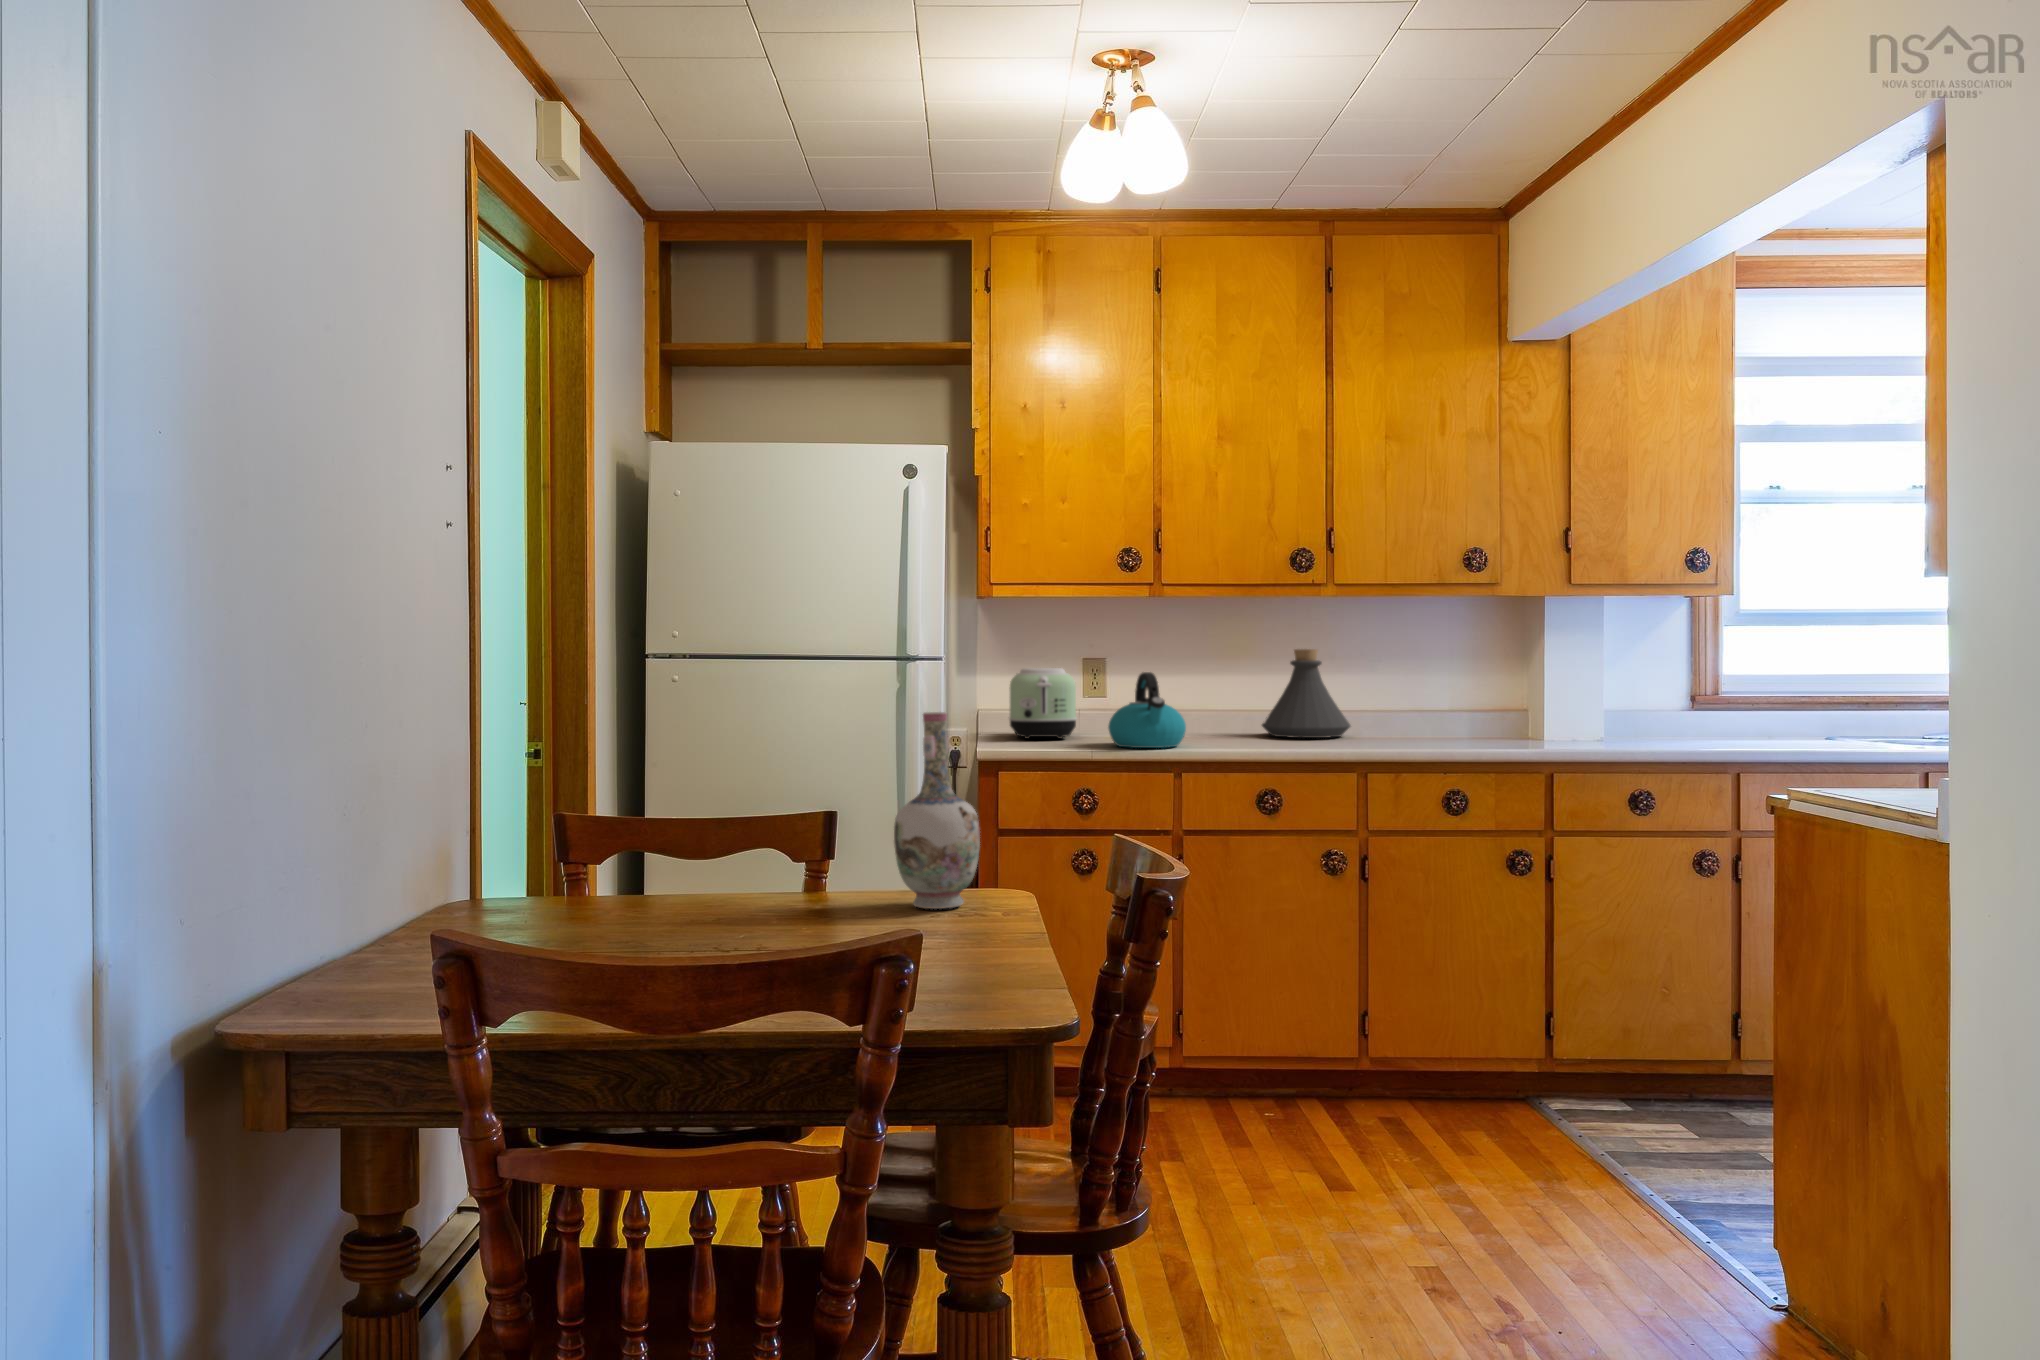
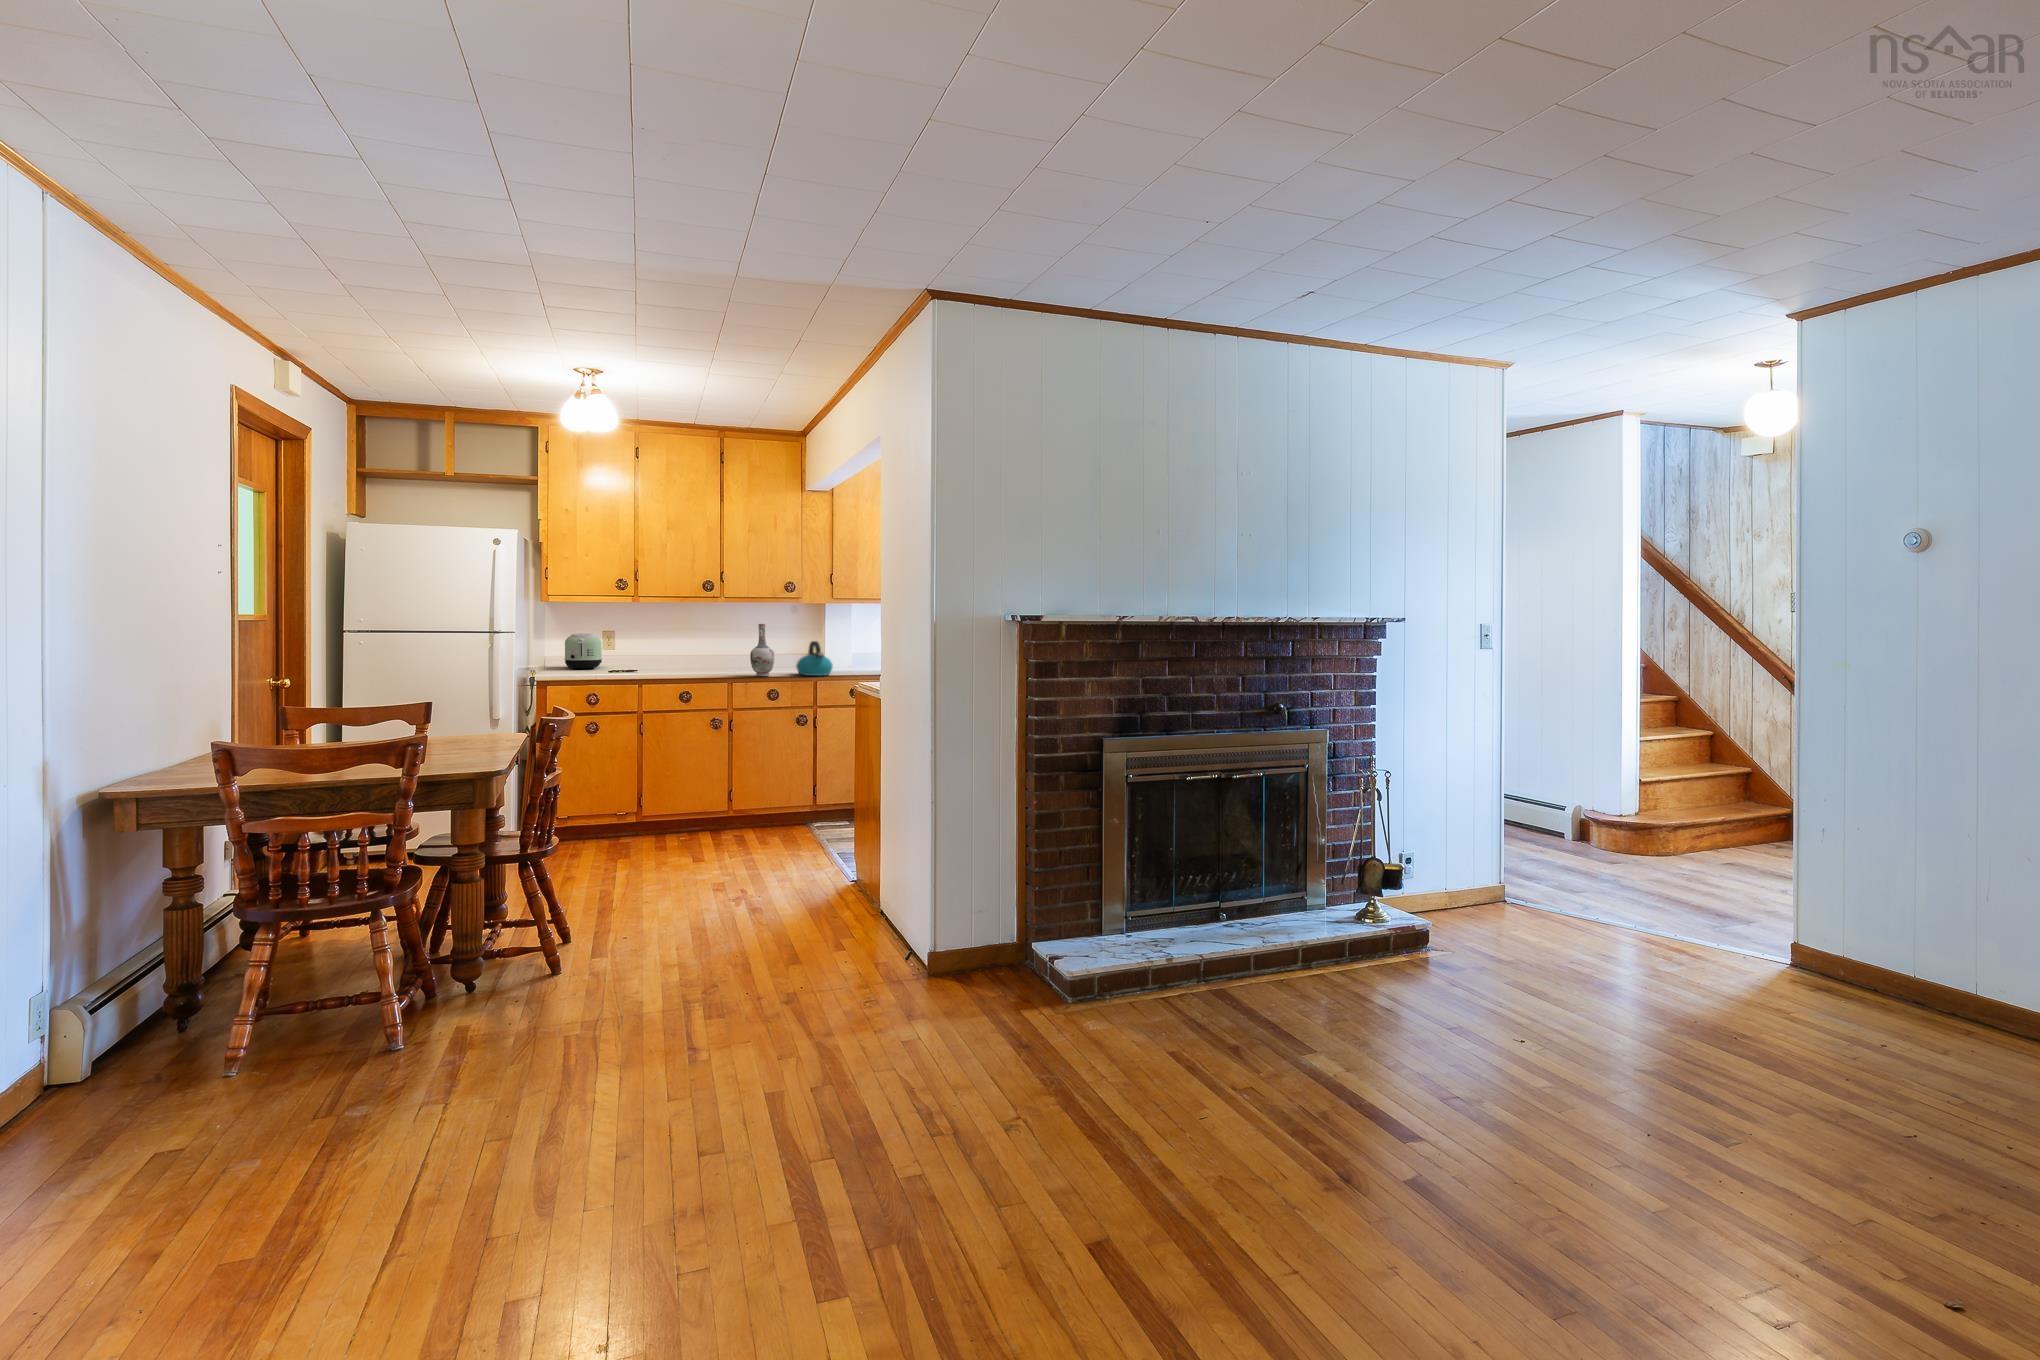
bottle: present [1262,649,1351,738] -> none [697,627,740,668]
kettle: present [1108,672,1186,748] -> present [796,641,833,676]
vase: present [894,712,980,909] -> present [750,624,774,676]

